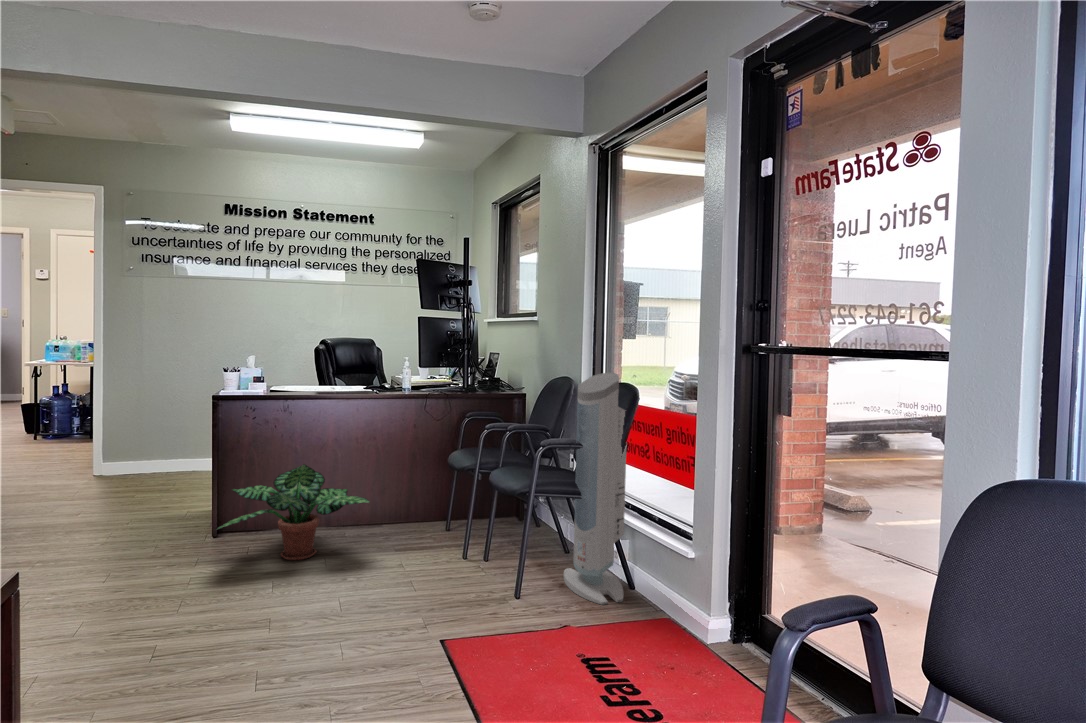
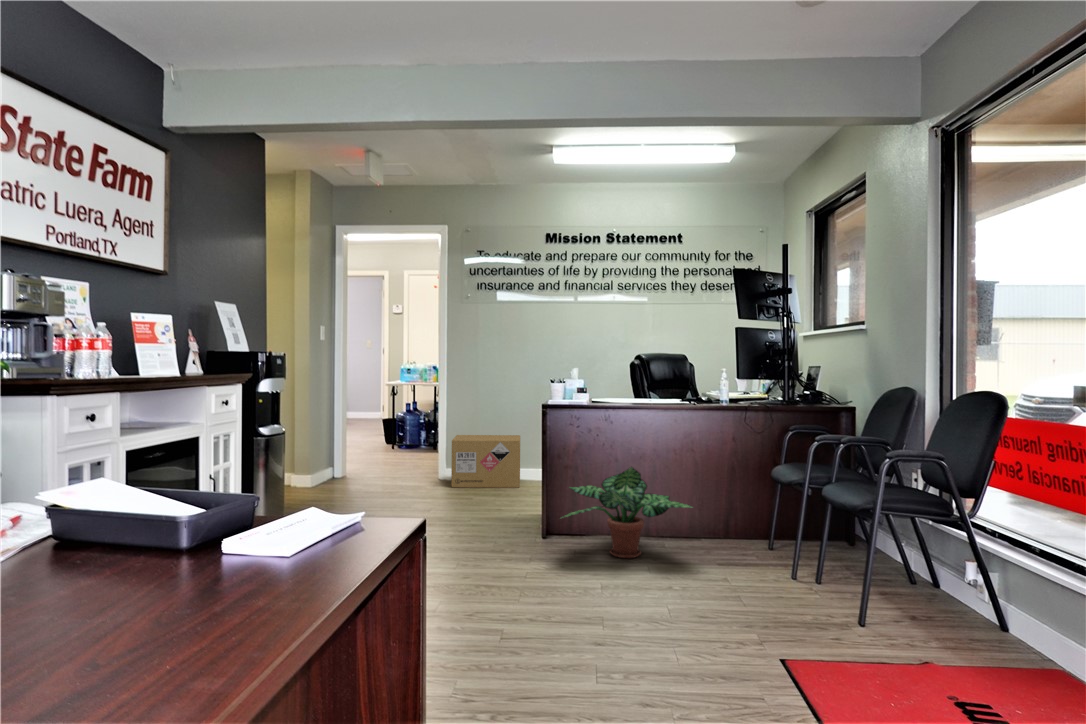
air purifier: present [564,372,627,605] -> none [913,377,994,641]
cardboard box: none [99,423,193,489] -> present [451,435,520,488]

